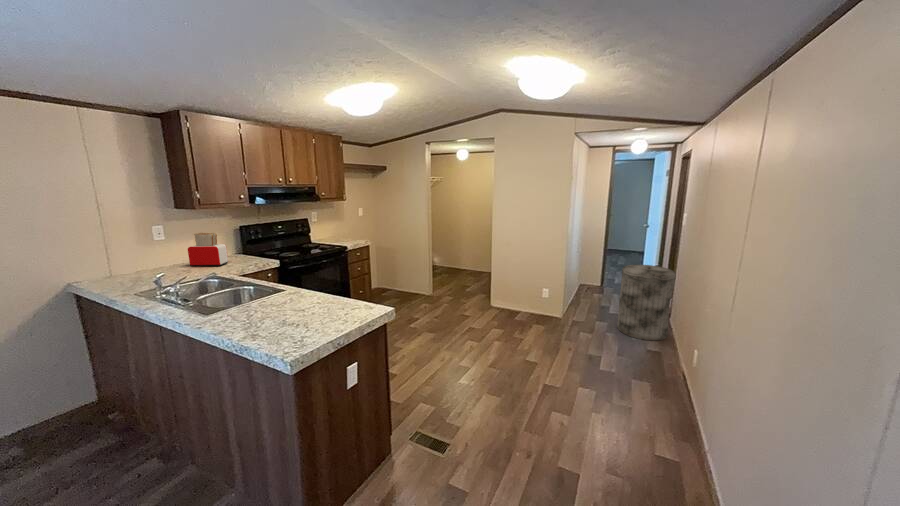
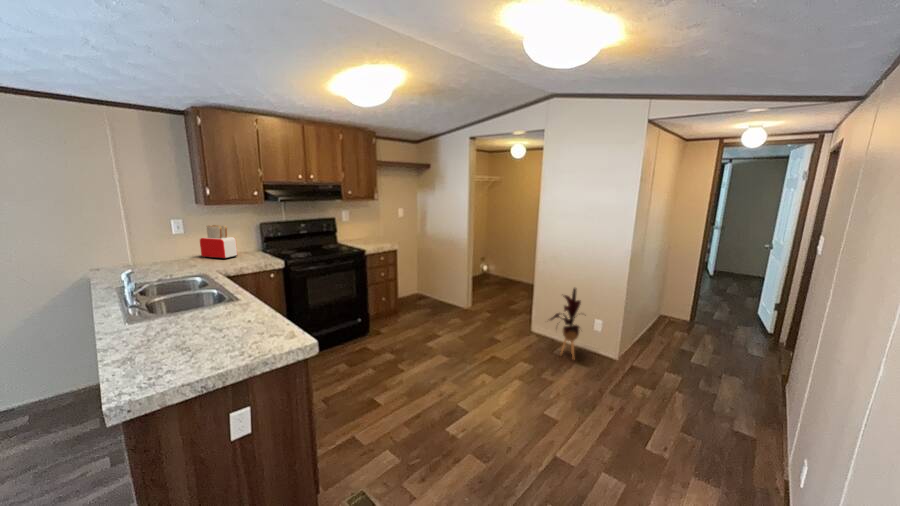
house plant: none [508,265,540,323] -> present [550,288,581,356]
trash can: present [617,265,676,341] -> none [697,301,801,419]

